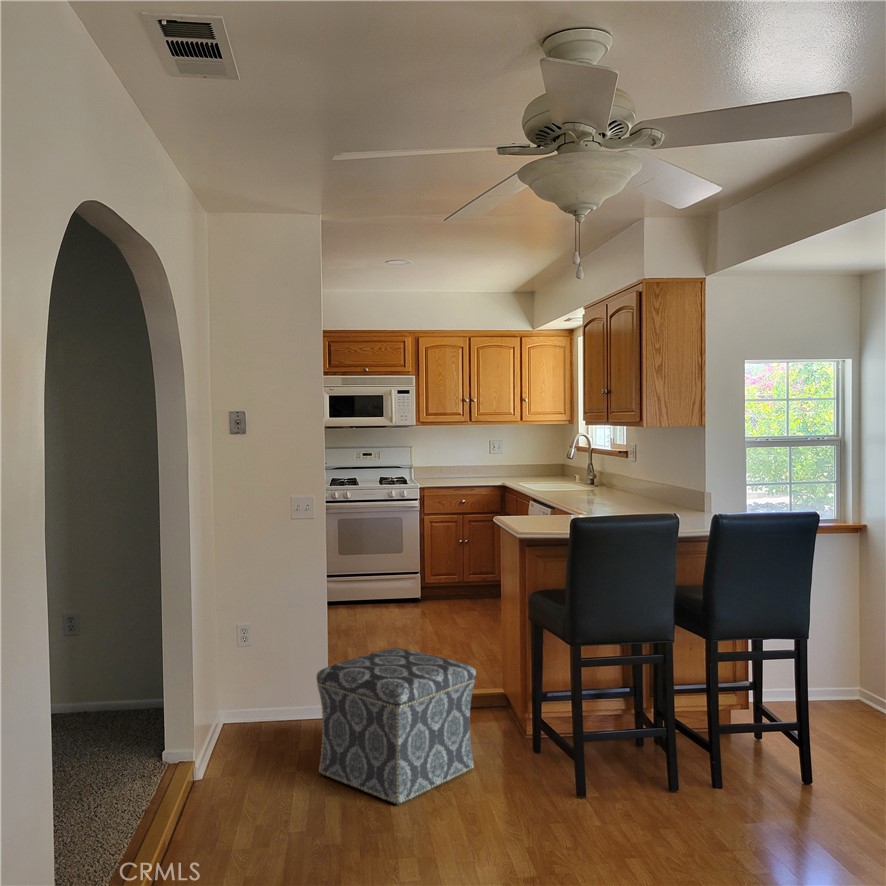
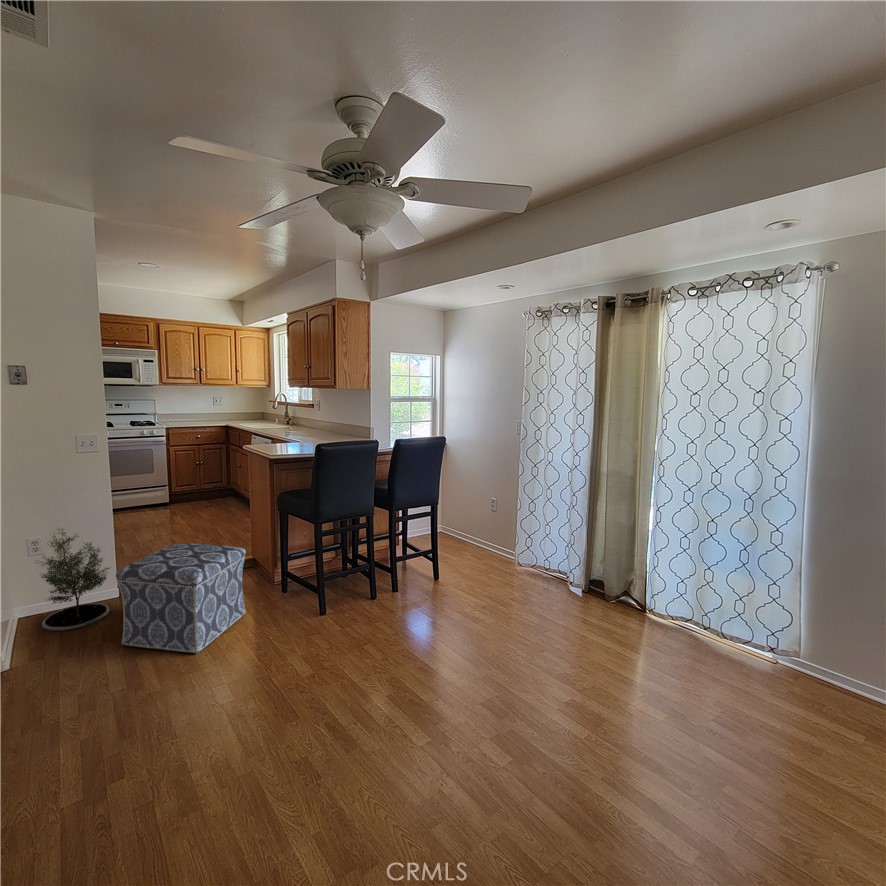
potted tree: none [244,608,322,742] -> present [35,528,110,631]

